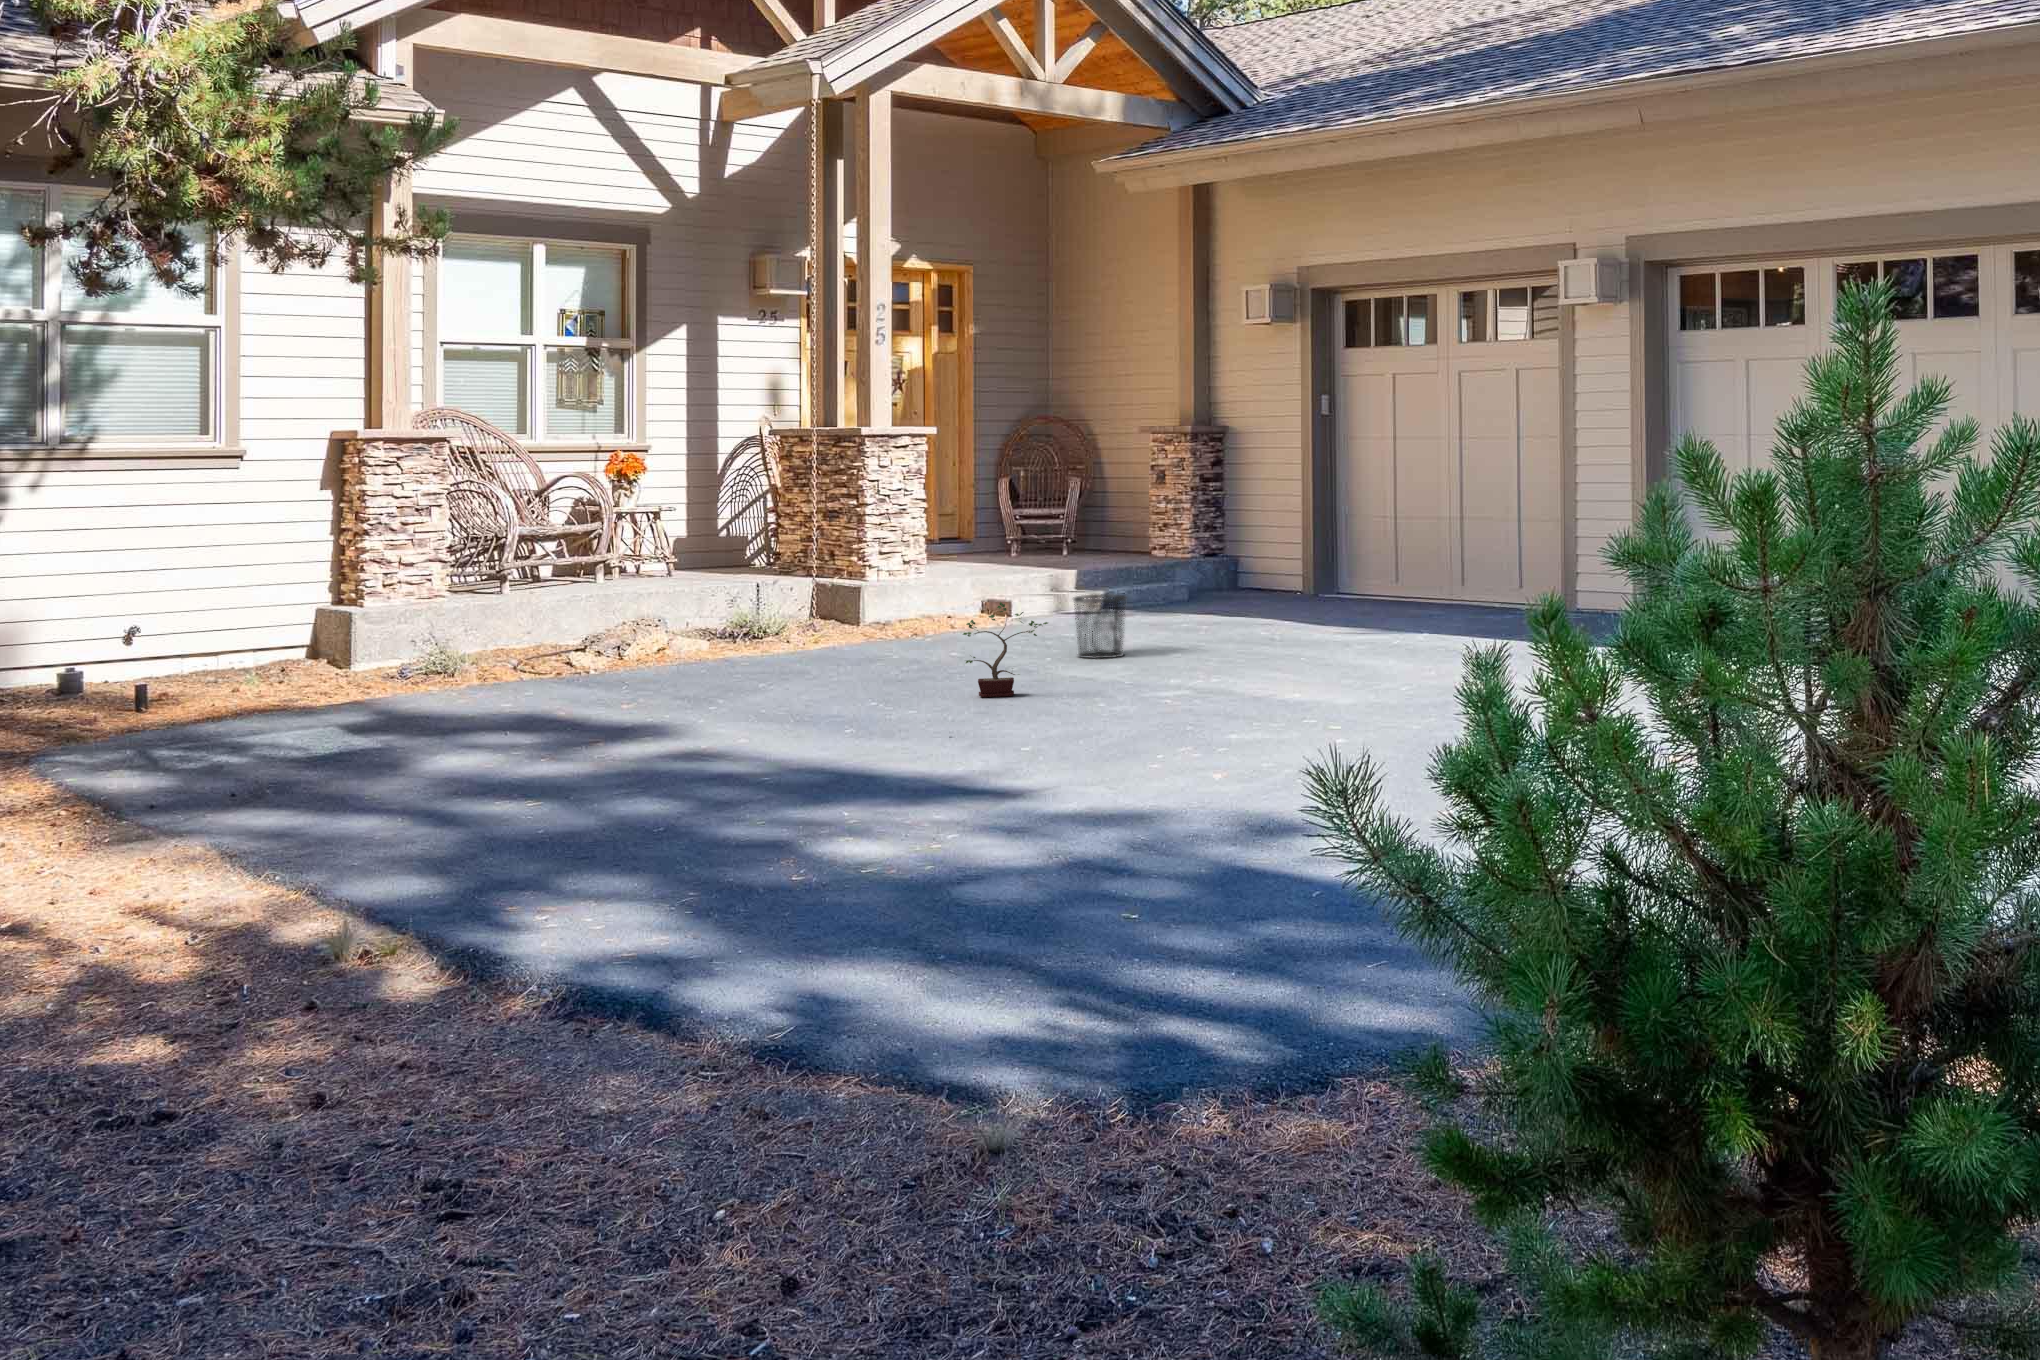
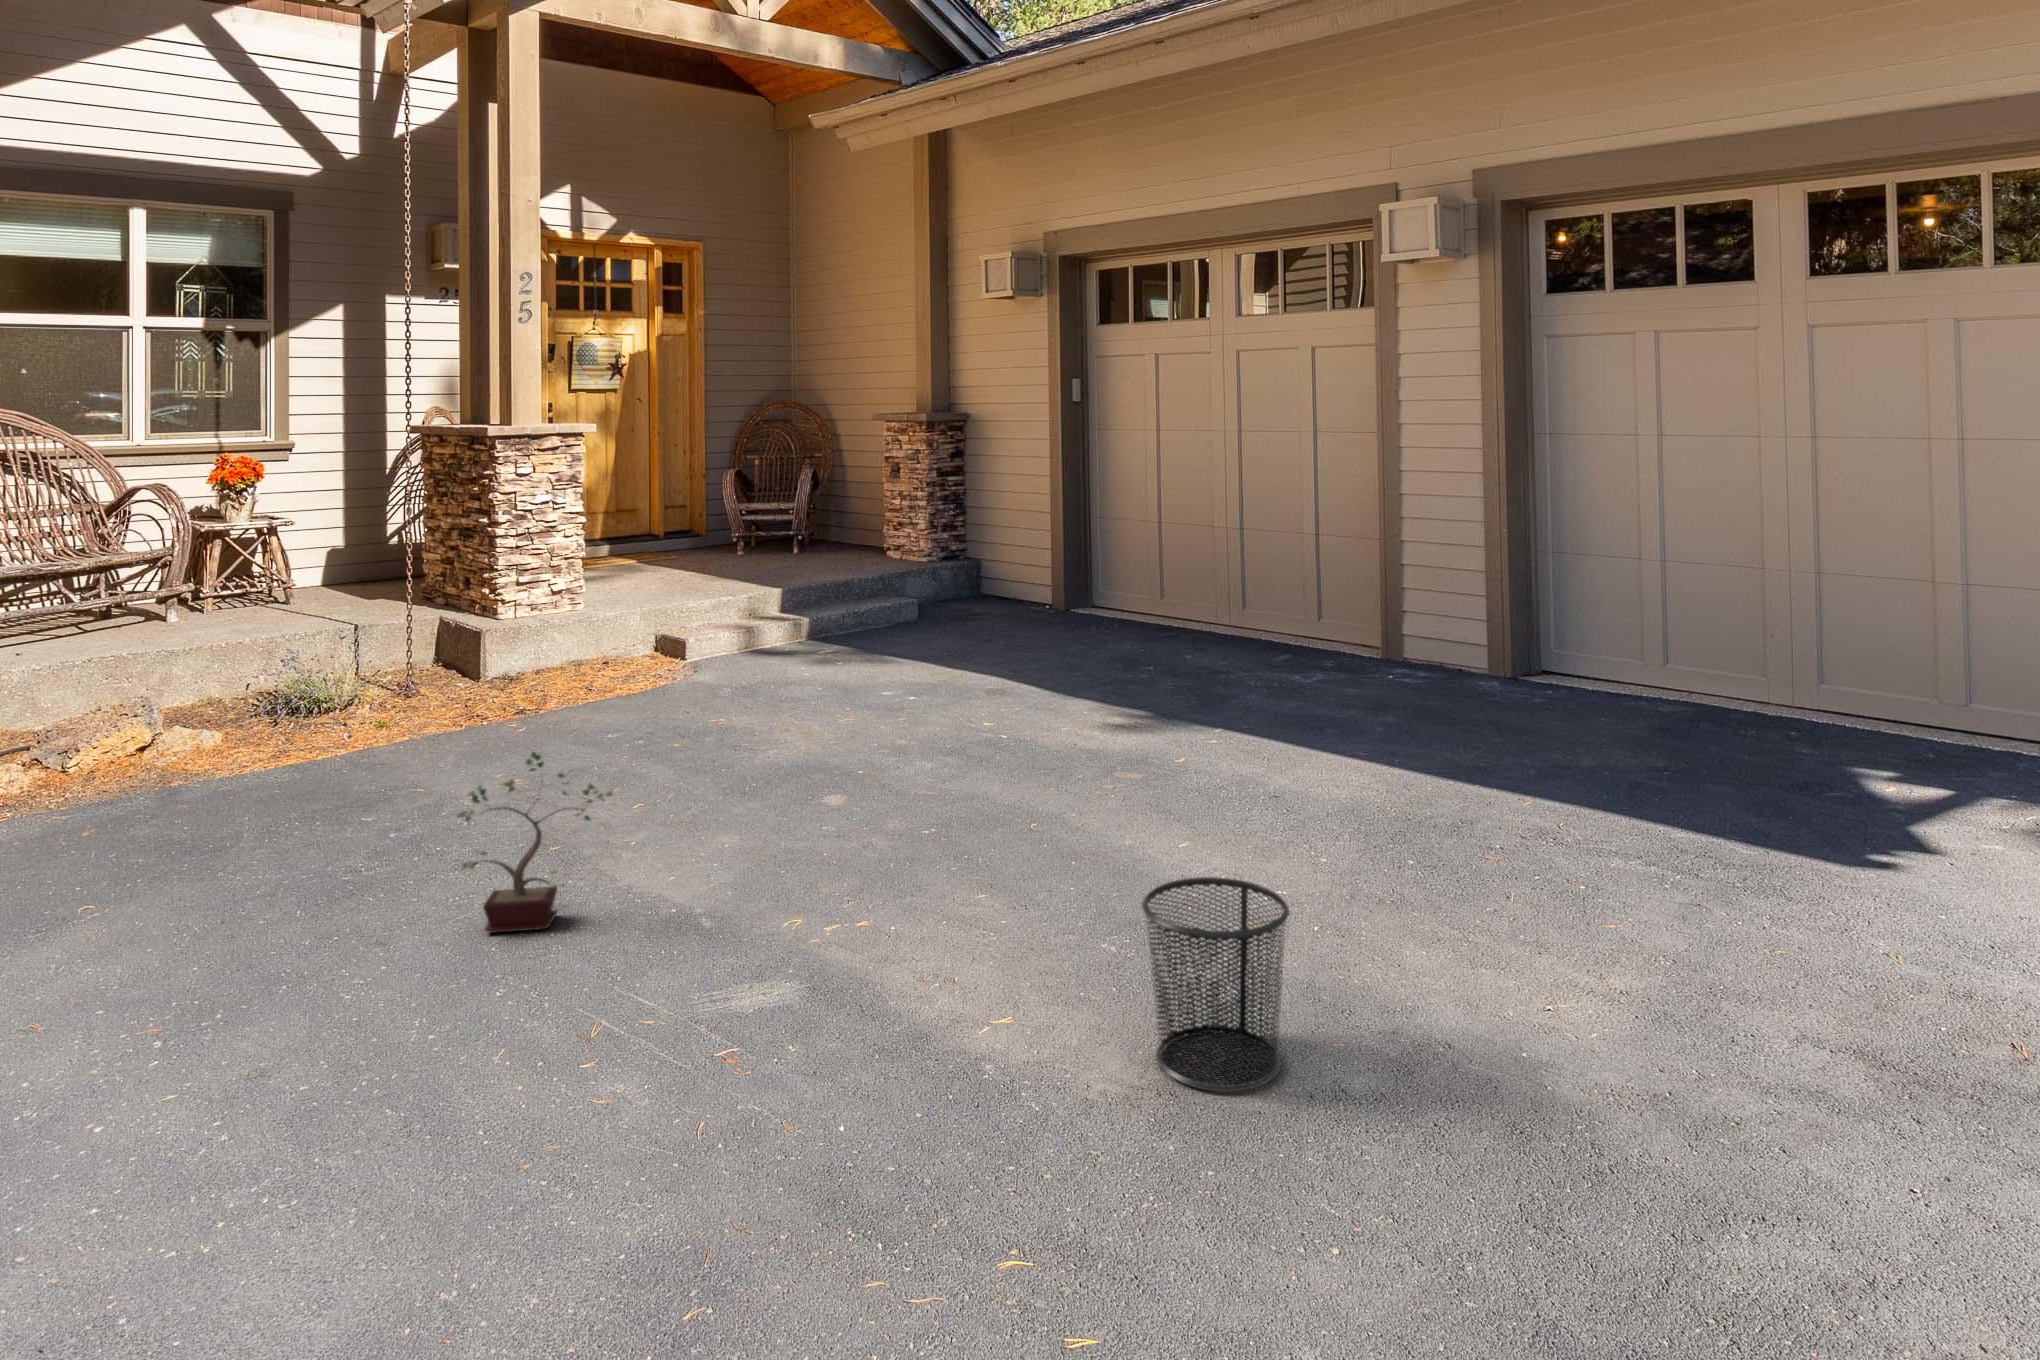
waste bin: present [1073,594,1127,658] -> present [1142,877,1289,1092]

